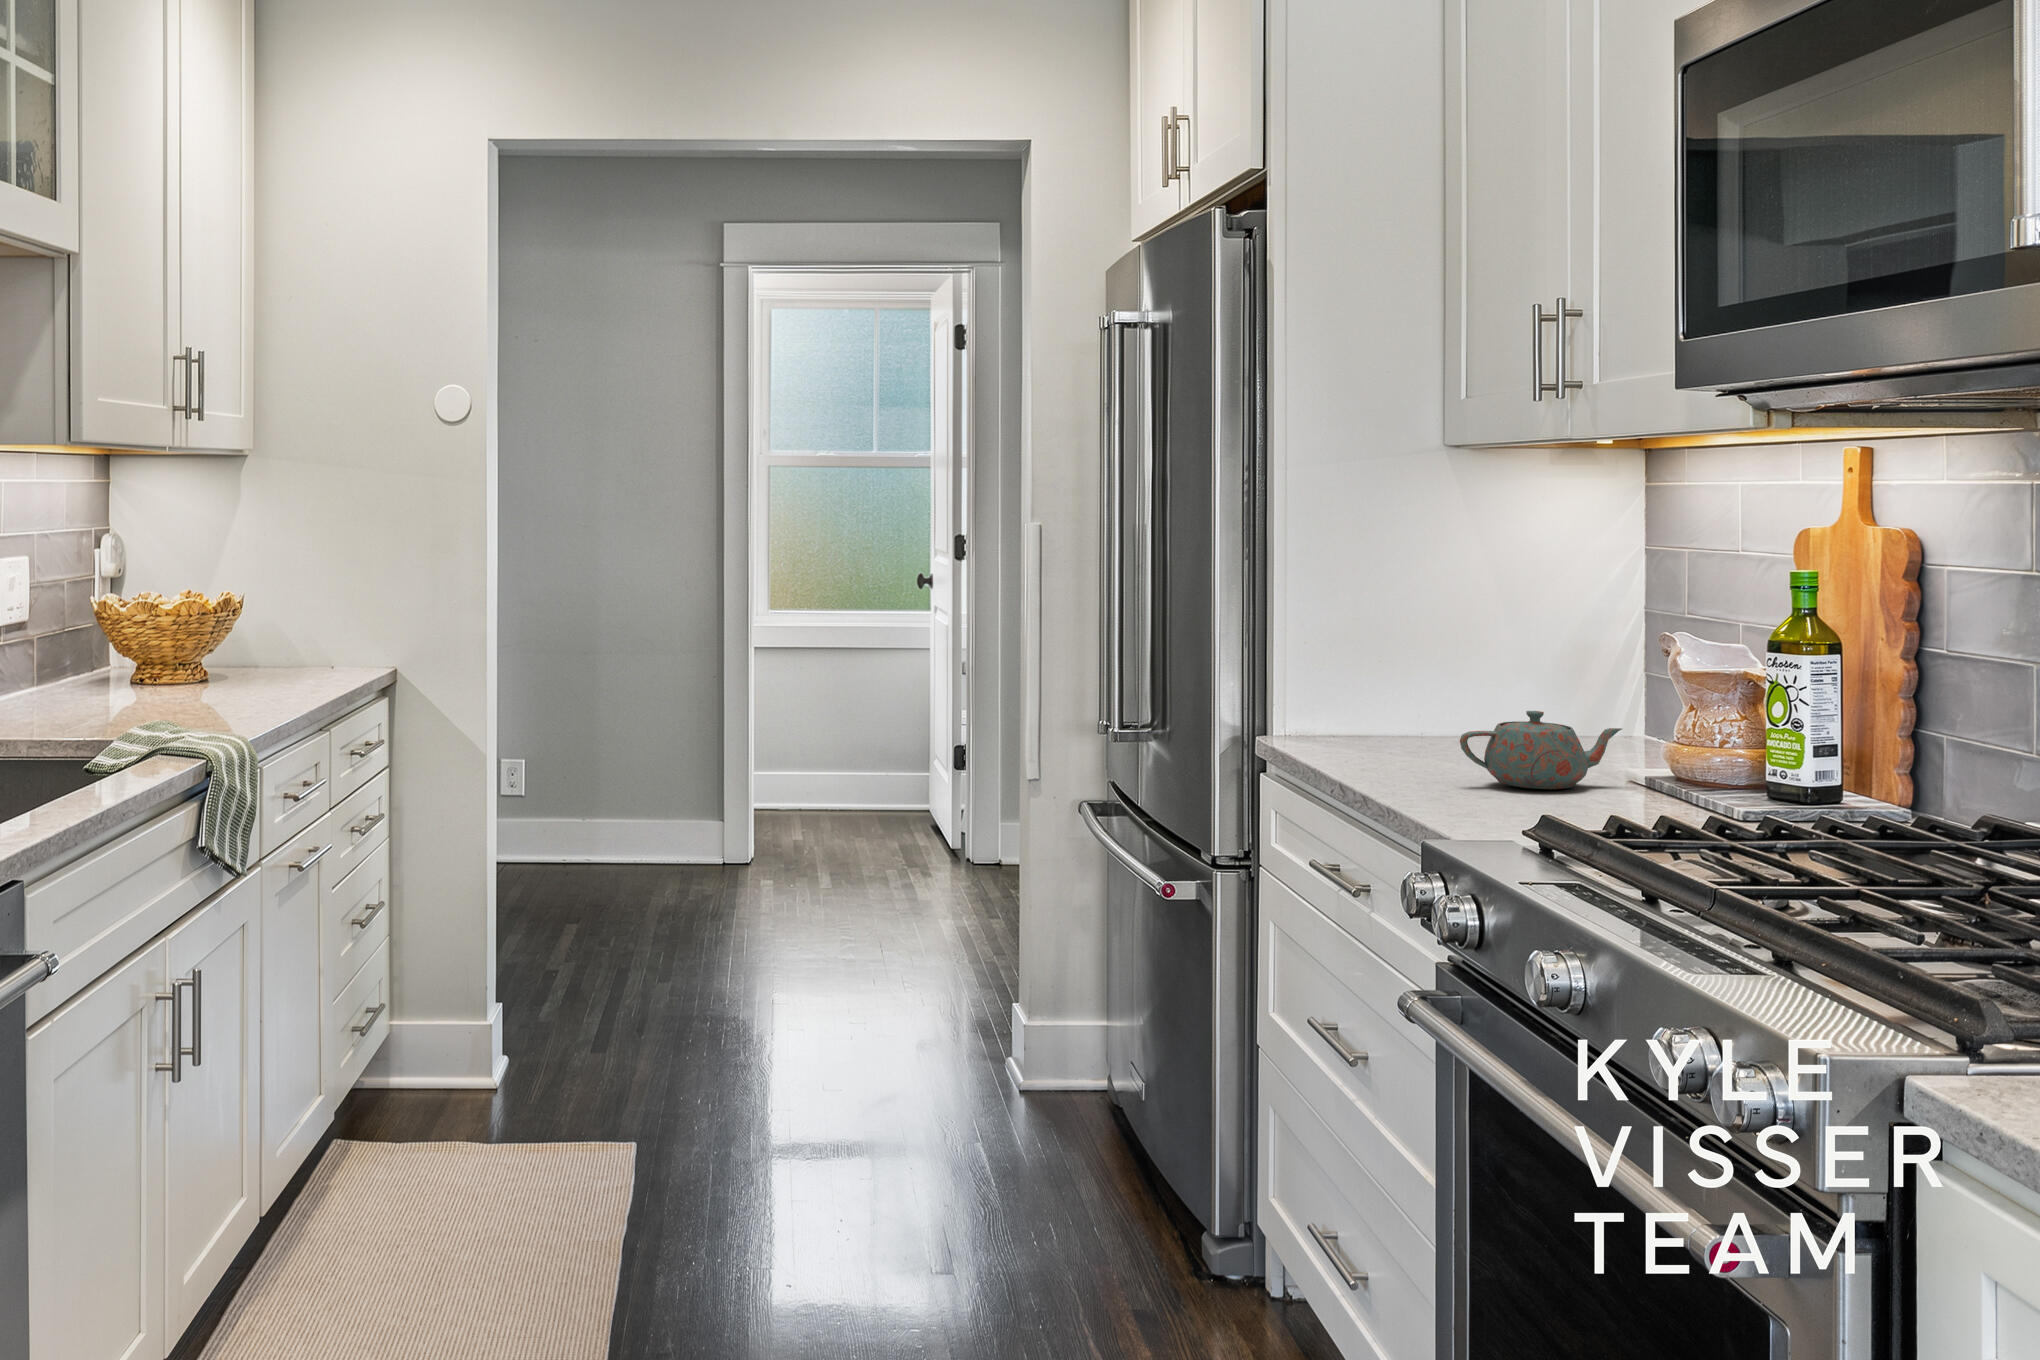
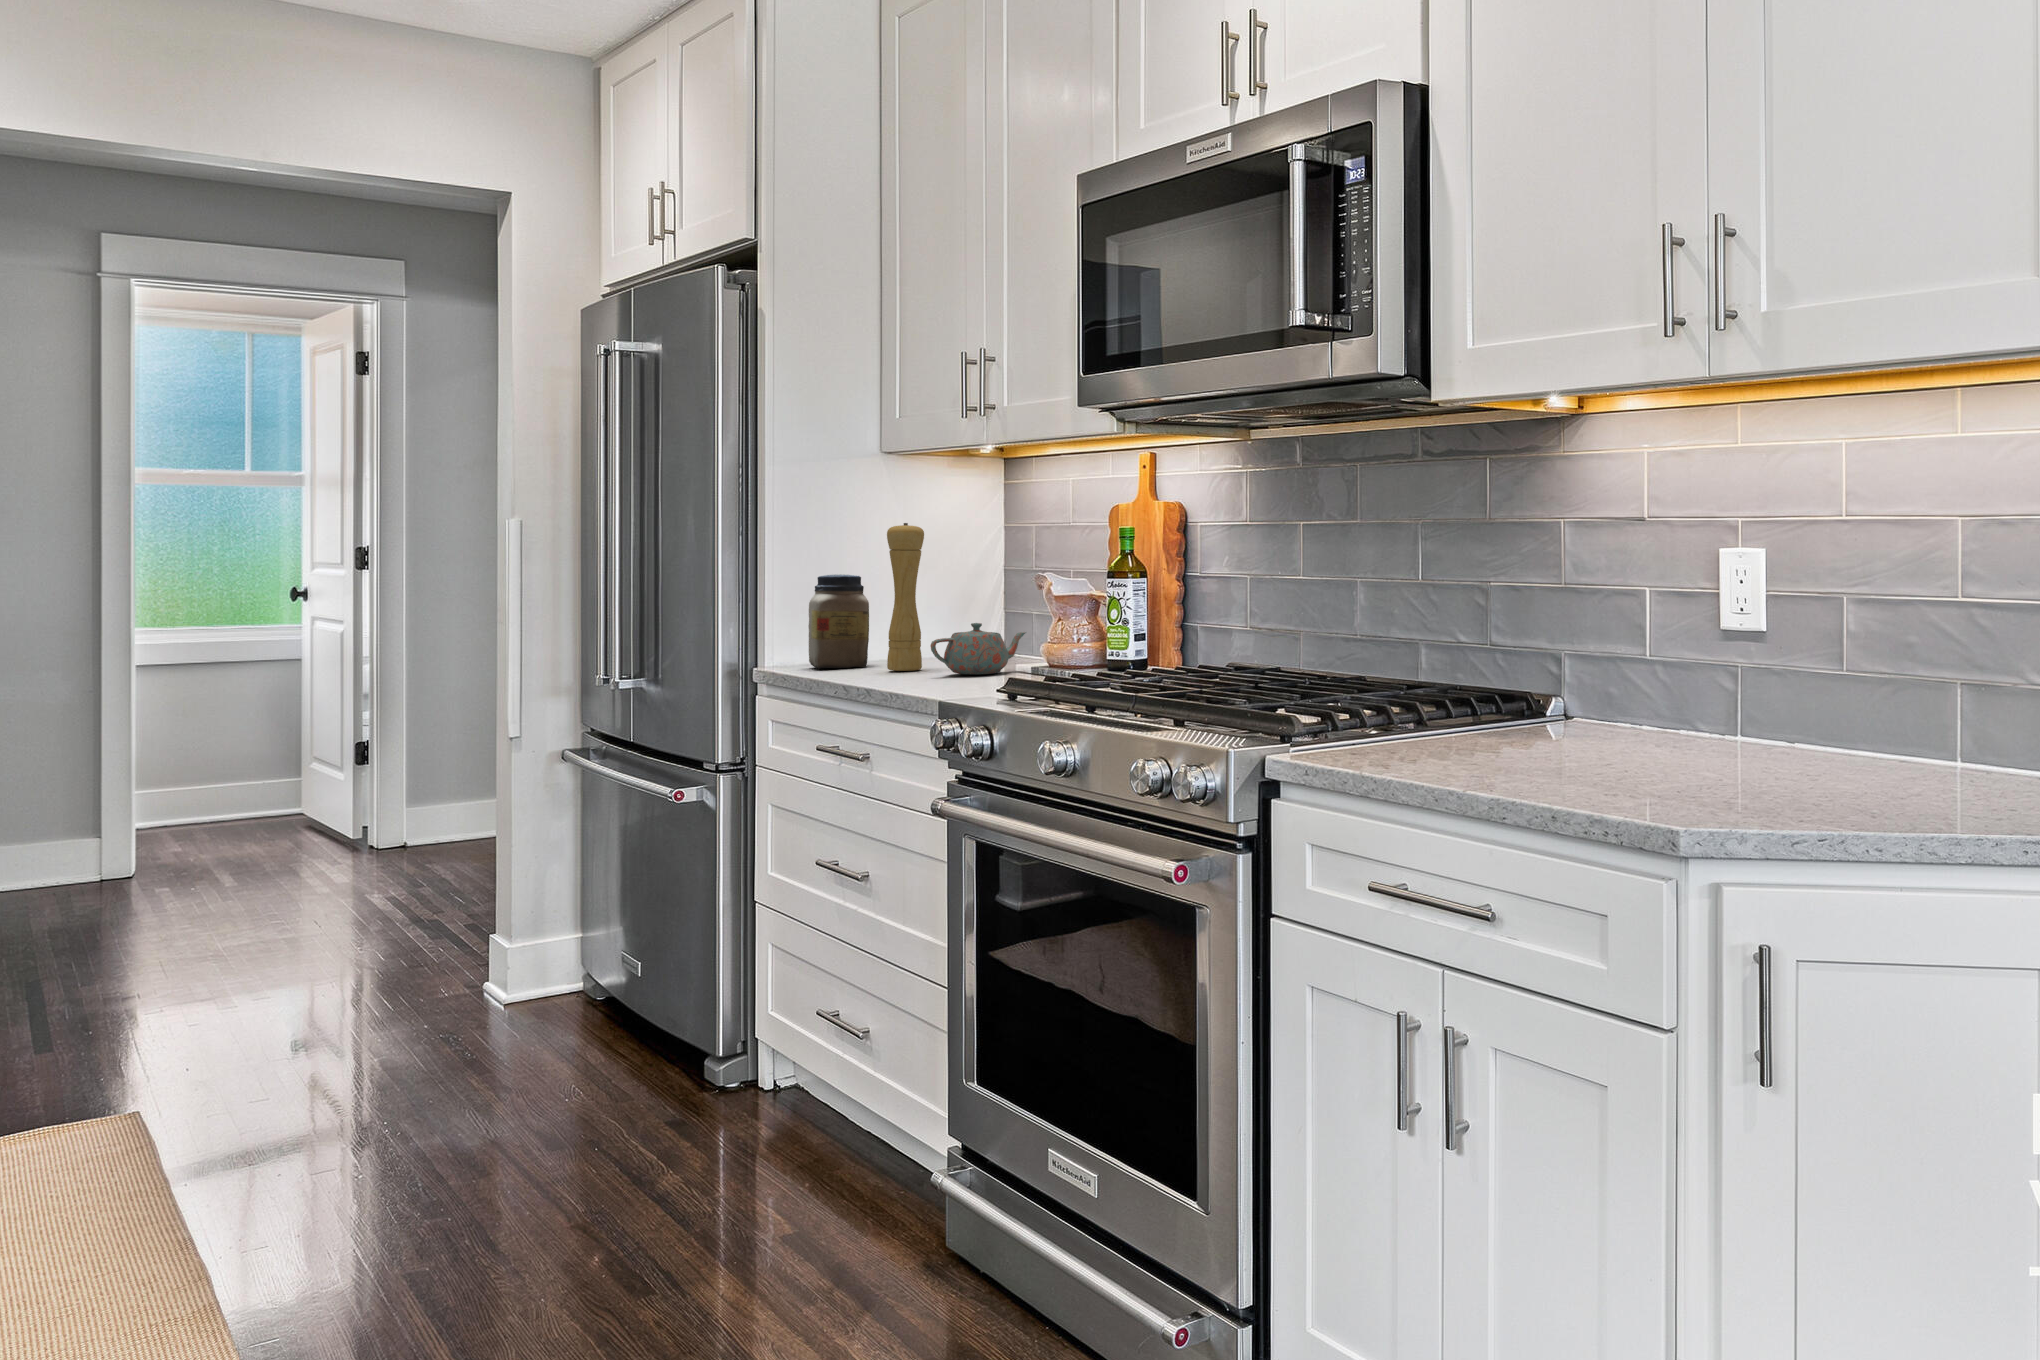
pepper mill: none [1414,557,1471,765] -> present [887,523,924,671]
jar: none [1327,621,1406,748] -> present [808,574,869,669]

